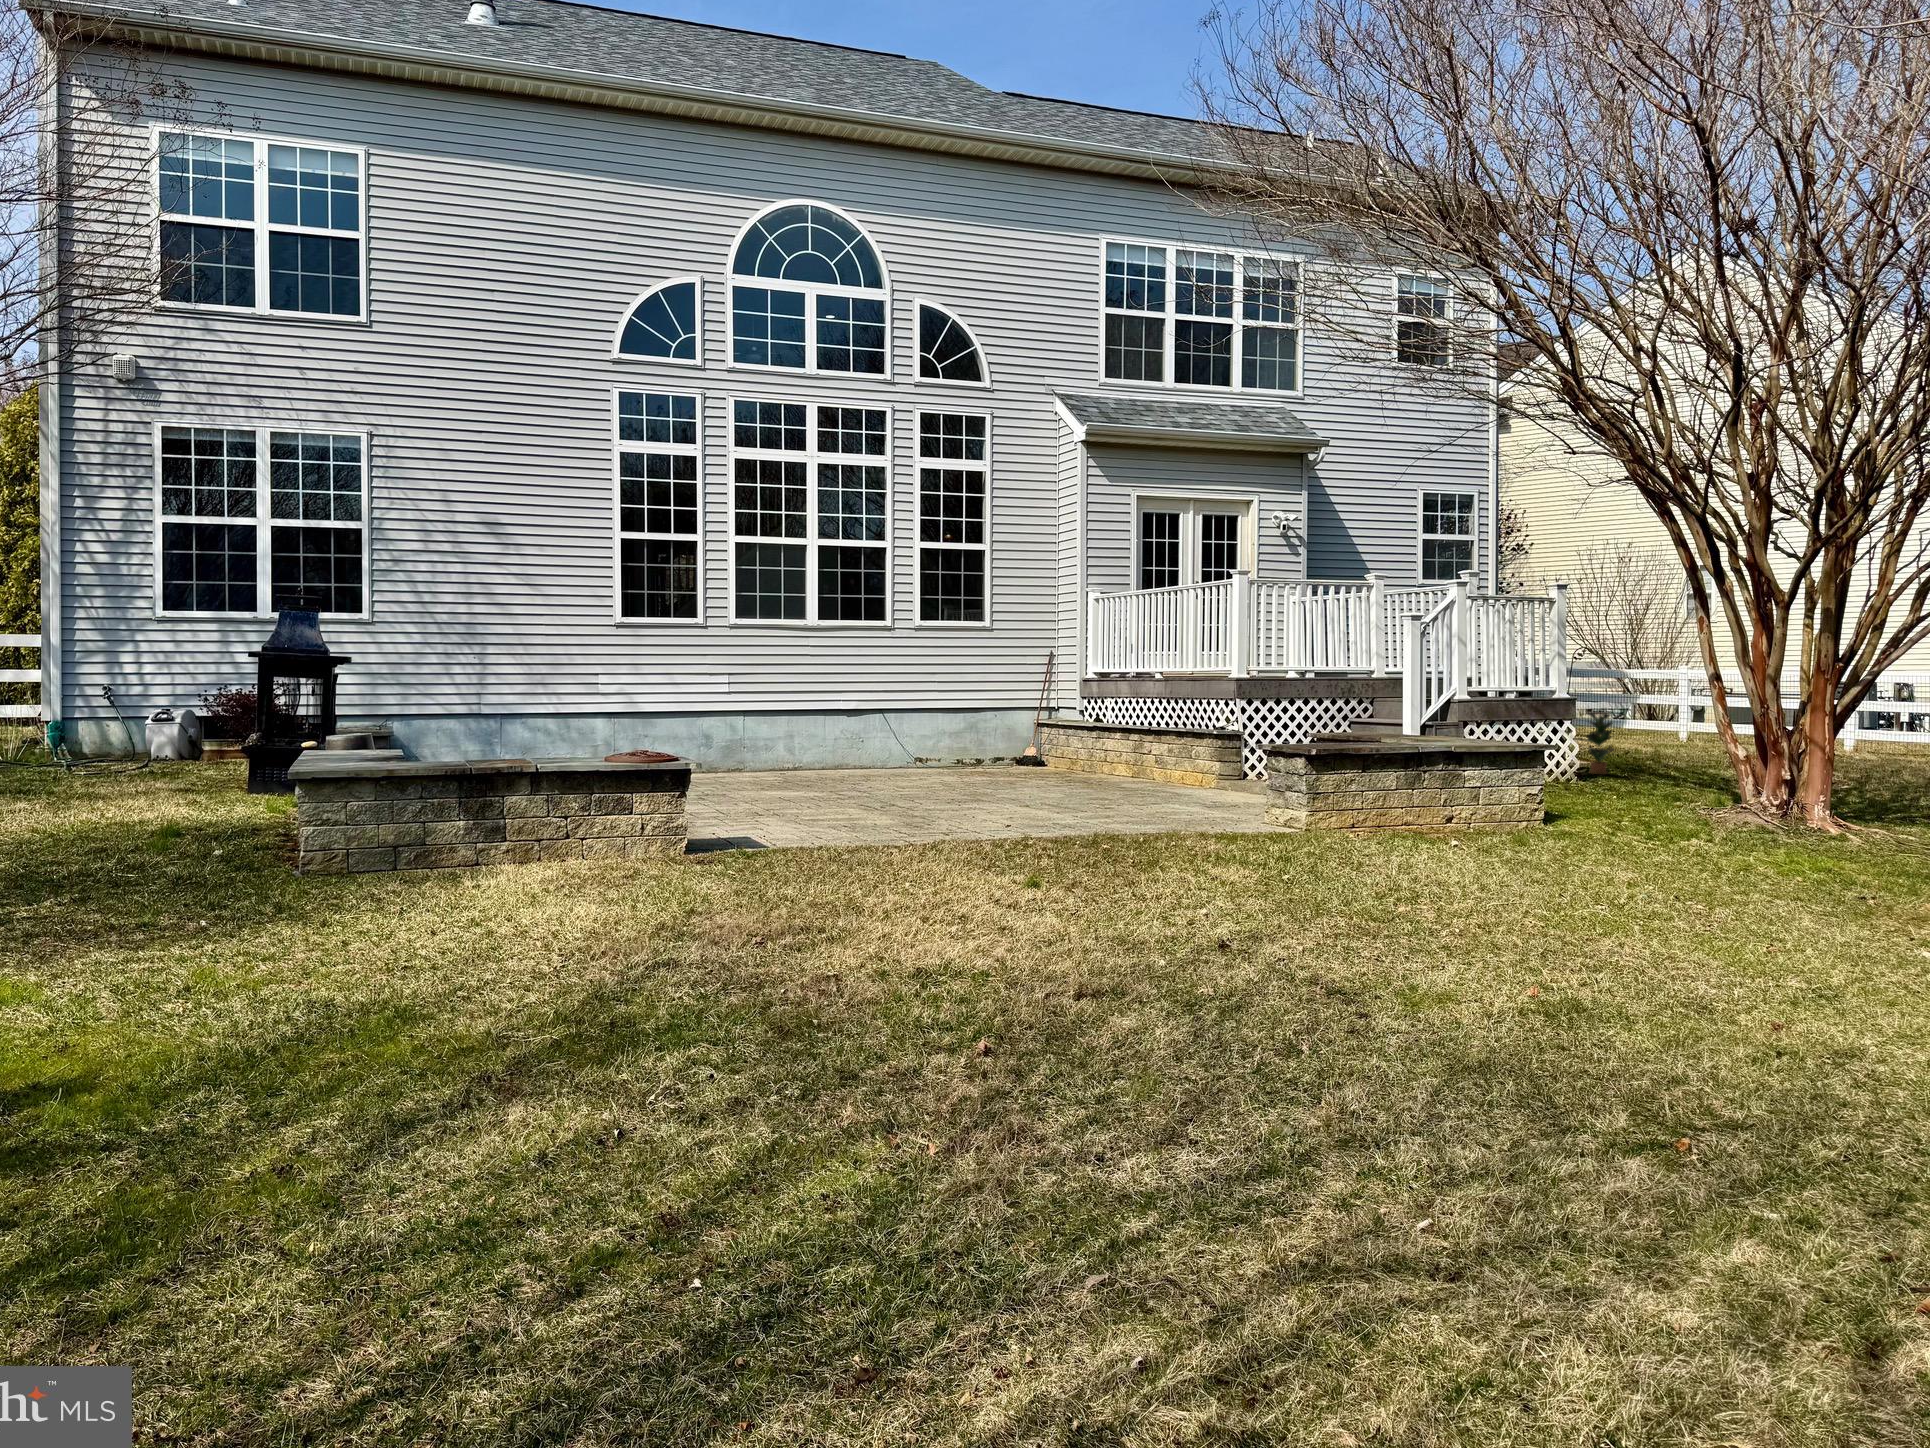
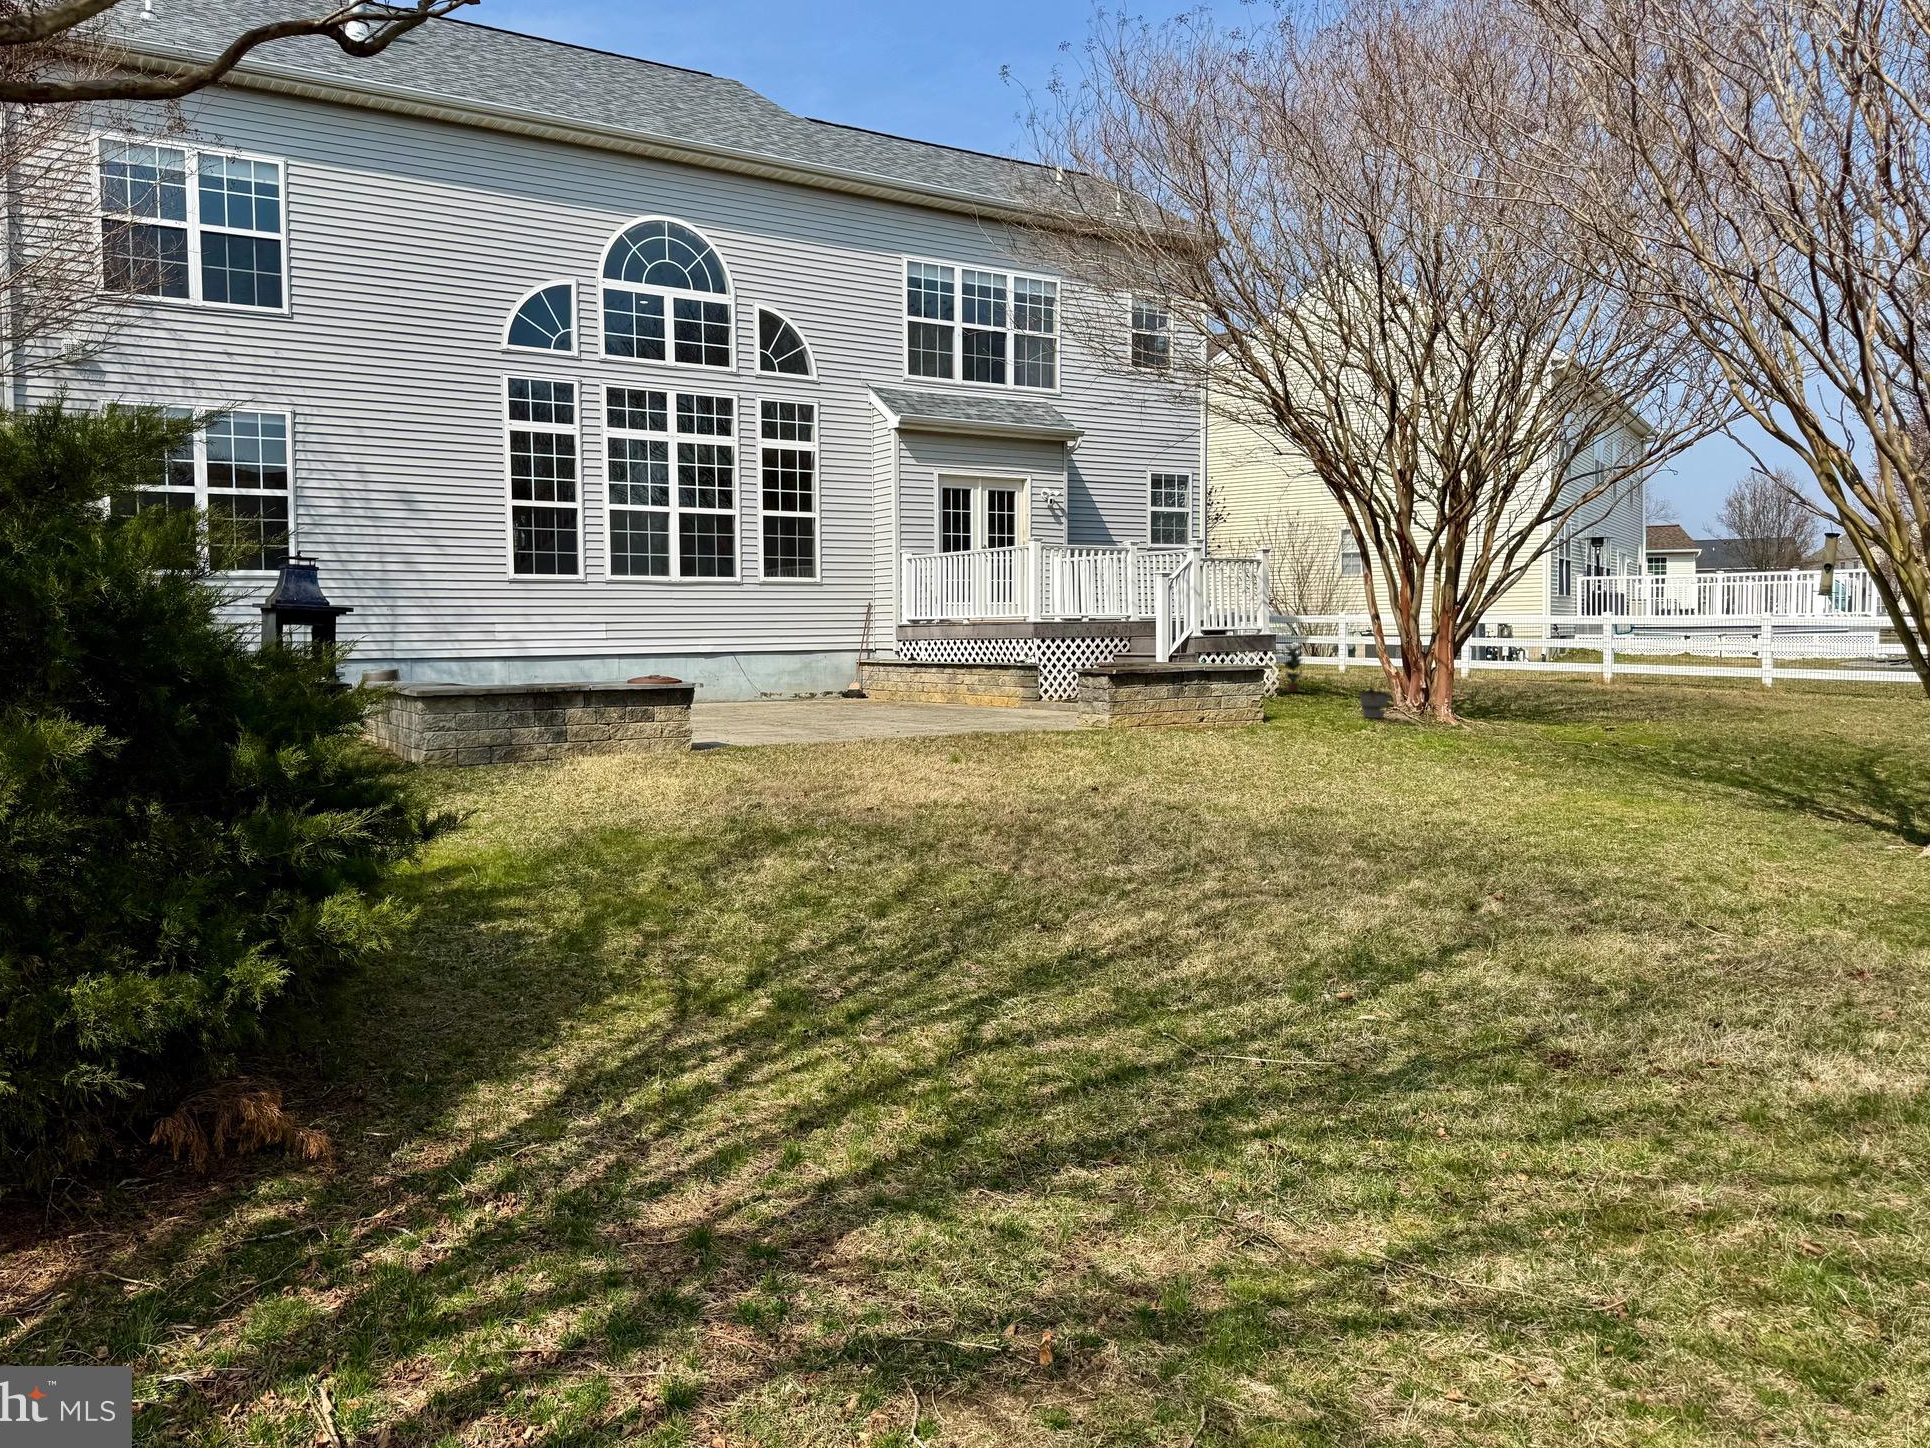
bucket: none [1687,779,1749,823] -> present [1359,688,1393,718]

